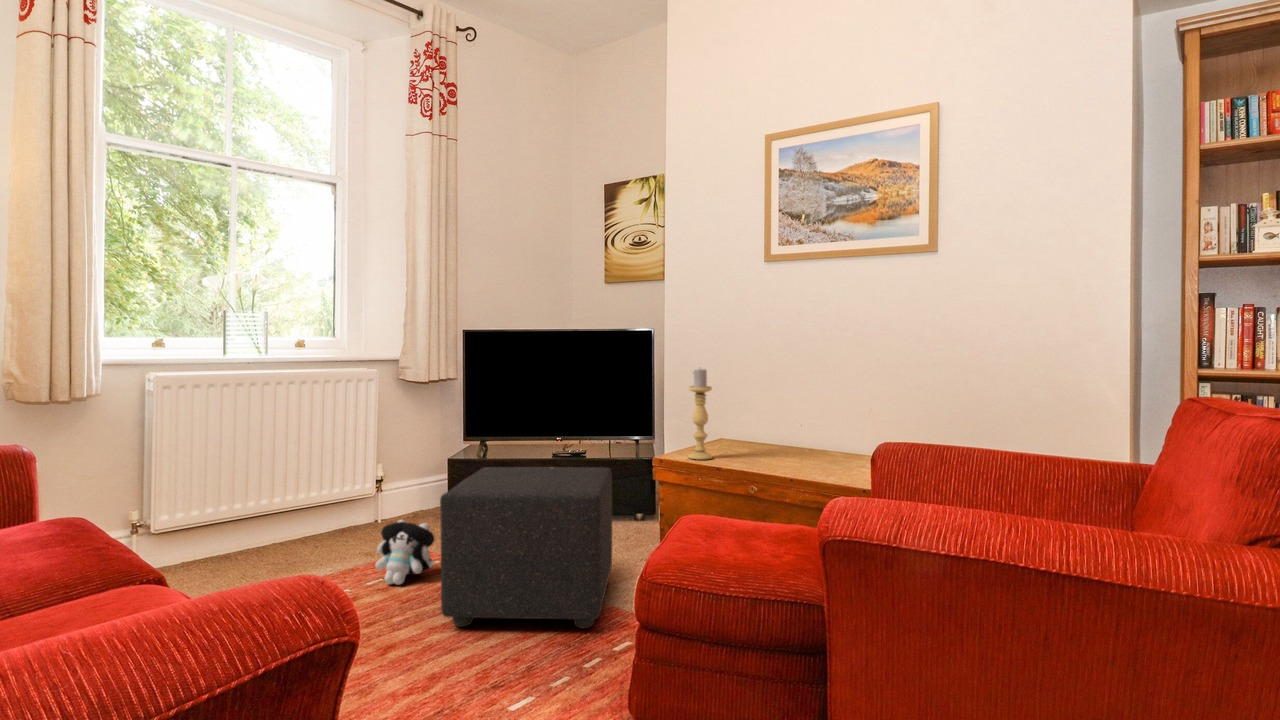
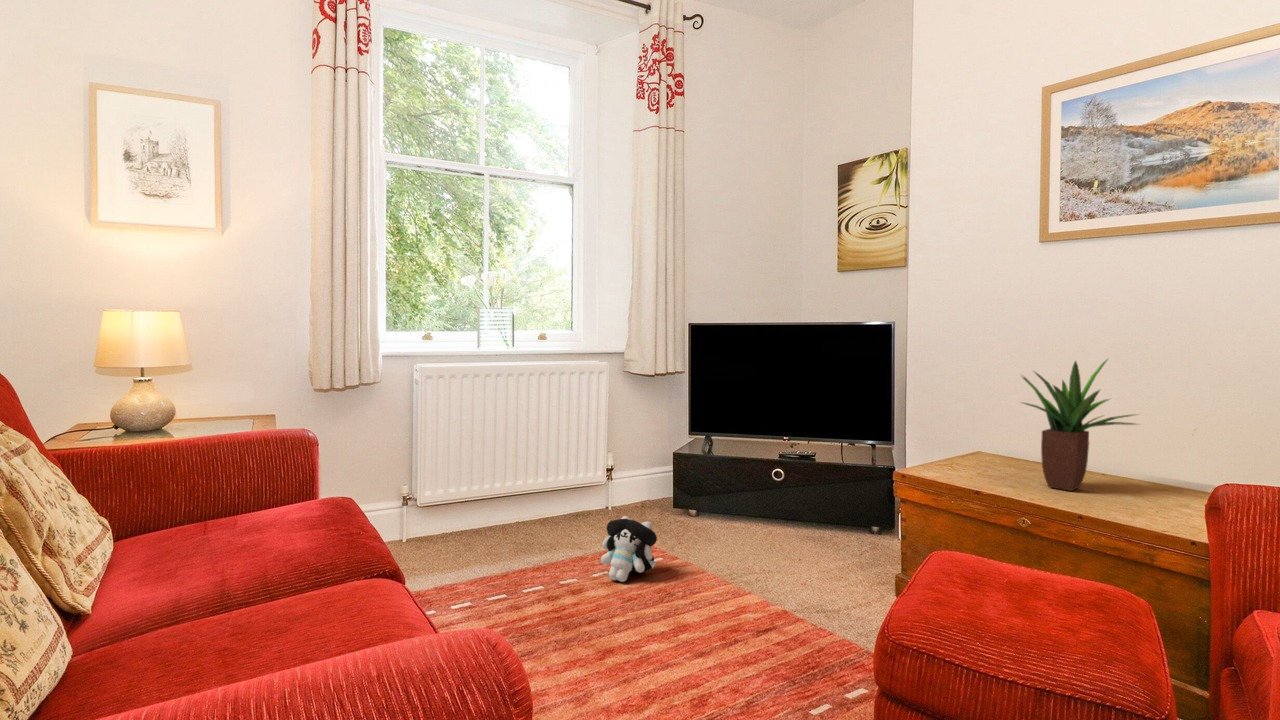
potted plant: none [750,356,835,464] -> present [1023,360,1134,491]
candle holder: present [688,369,712,460] -> none [936,369,968,477]
ottoman: present [440,467,612,629] -> none [659,470,845,662]

